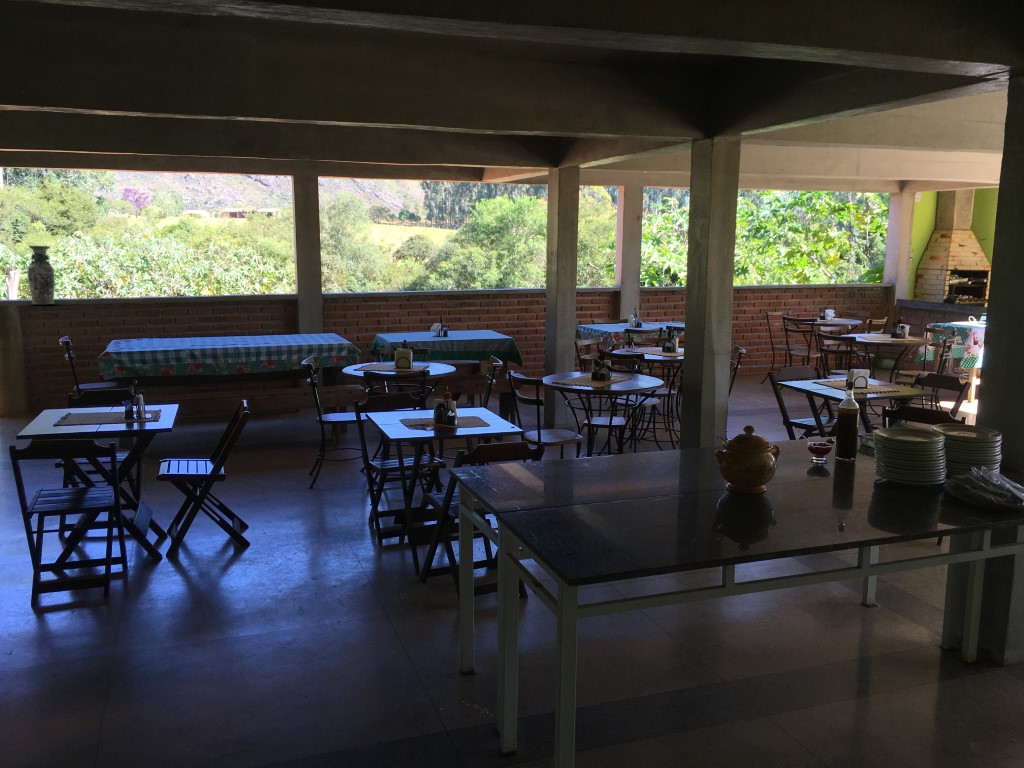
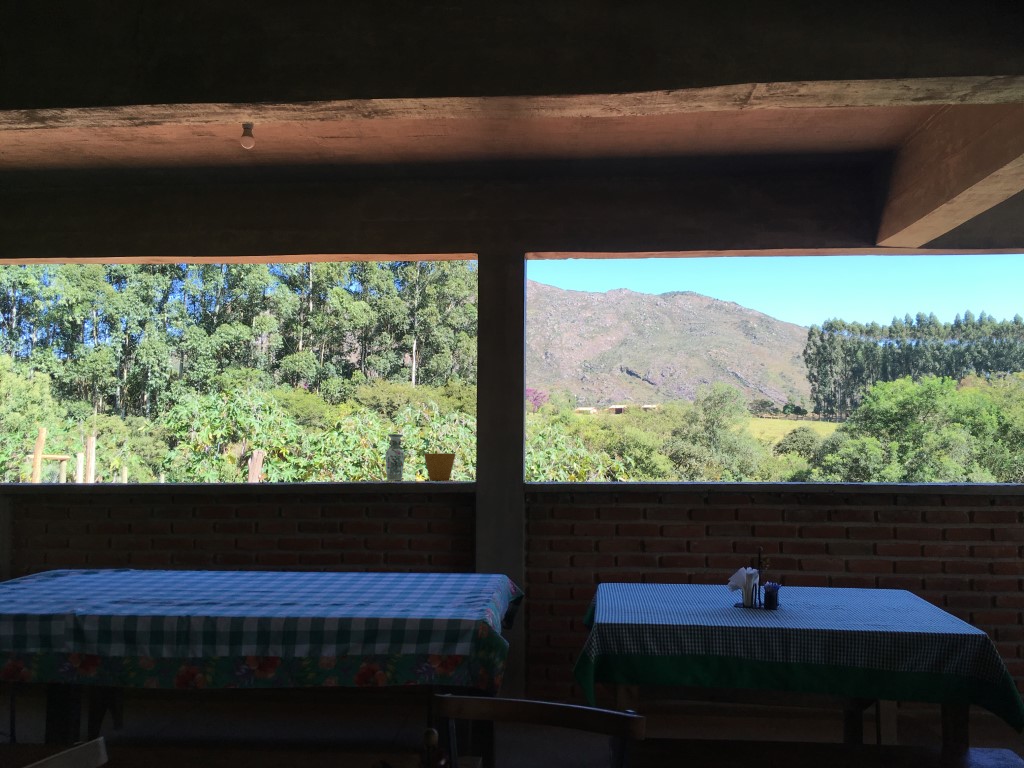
flower pot: none [84,270,126,303] -> present [424,453,455,480]

